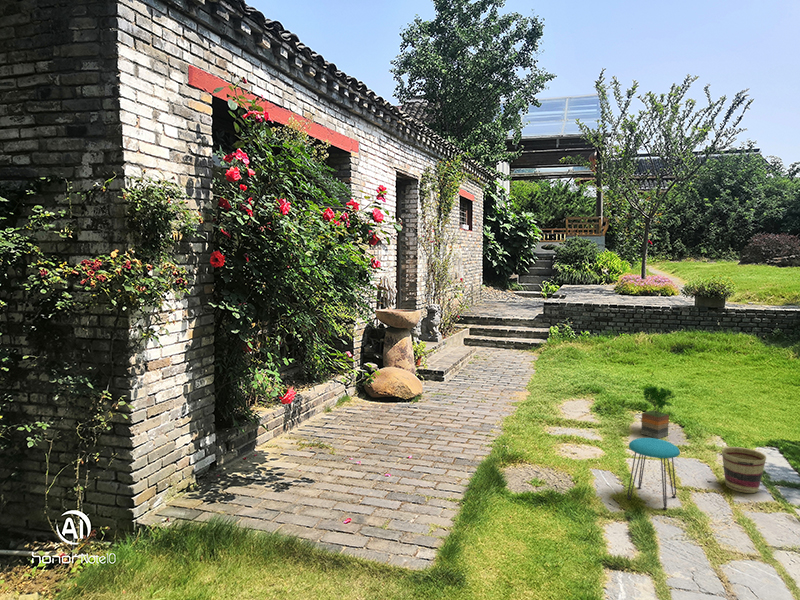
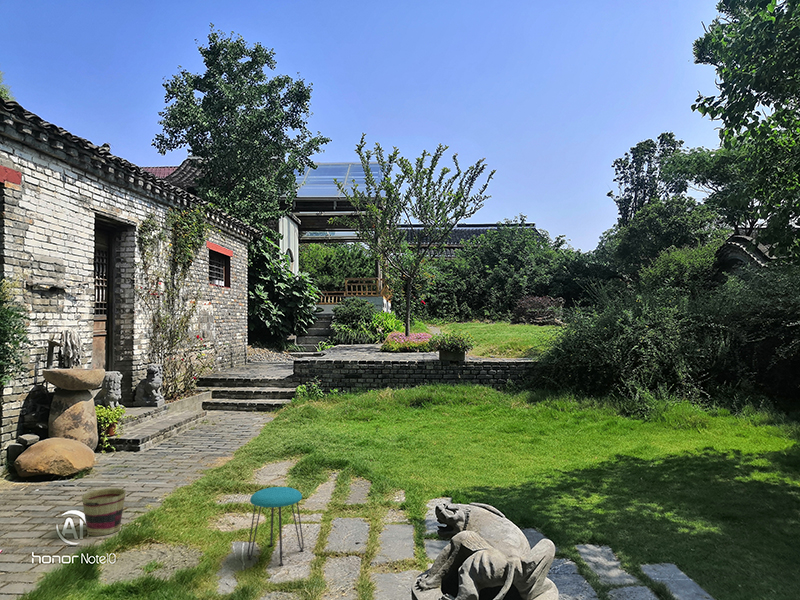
potted tree: present [641,386,675,439] -> none [319,434,354,491]
basket: present [722,447,766,493] -> present [82,488,126,536]

